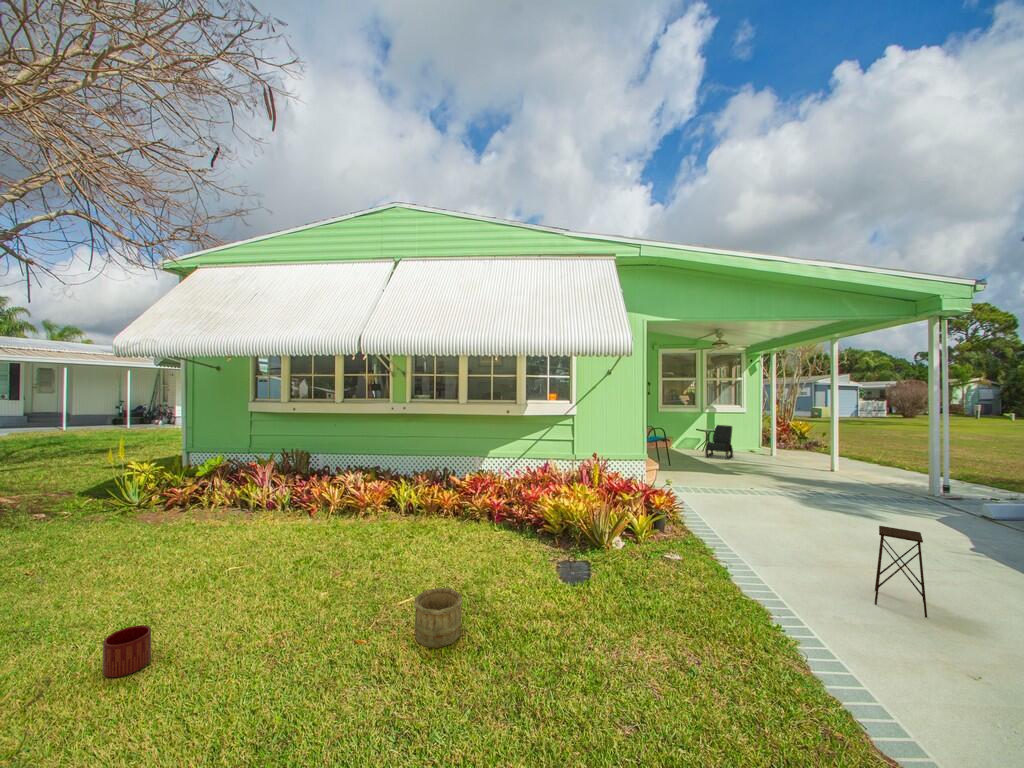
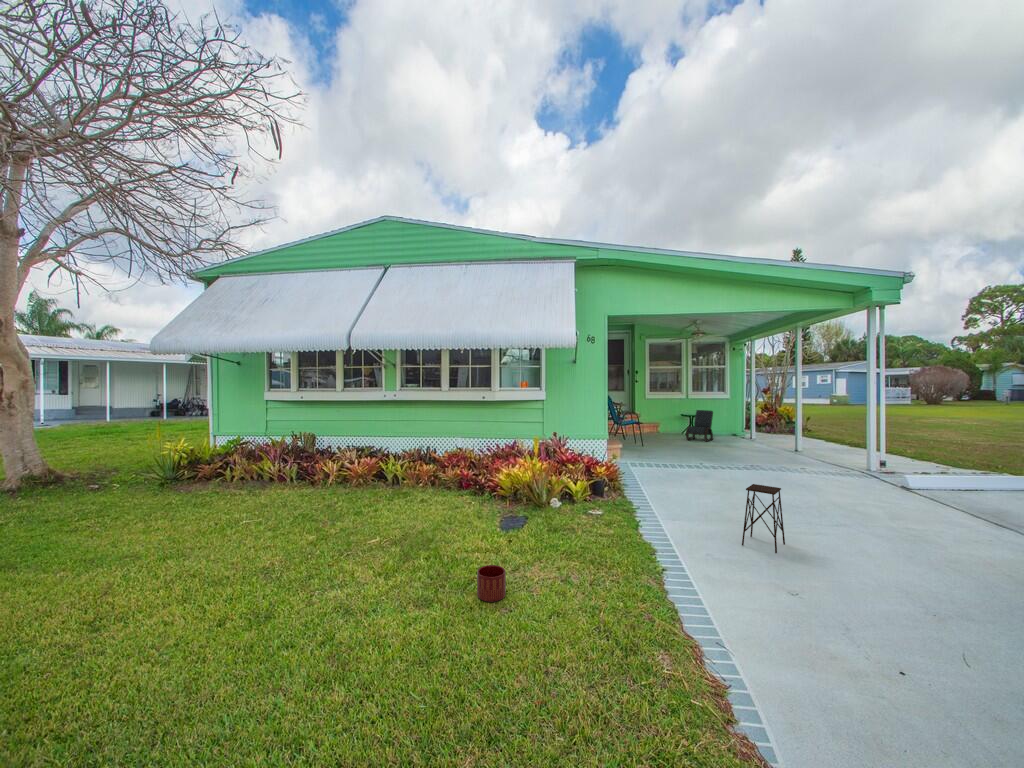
wooden bucket: present [414,588,463,648] -> none [370,526,407,566]
planter: present [103,625,151,677] -> present [477,565,506,602]

